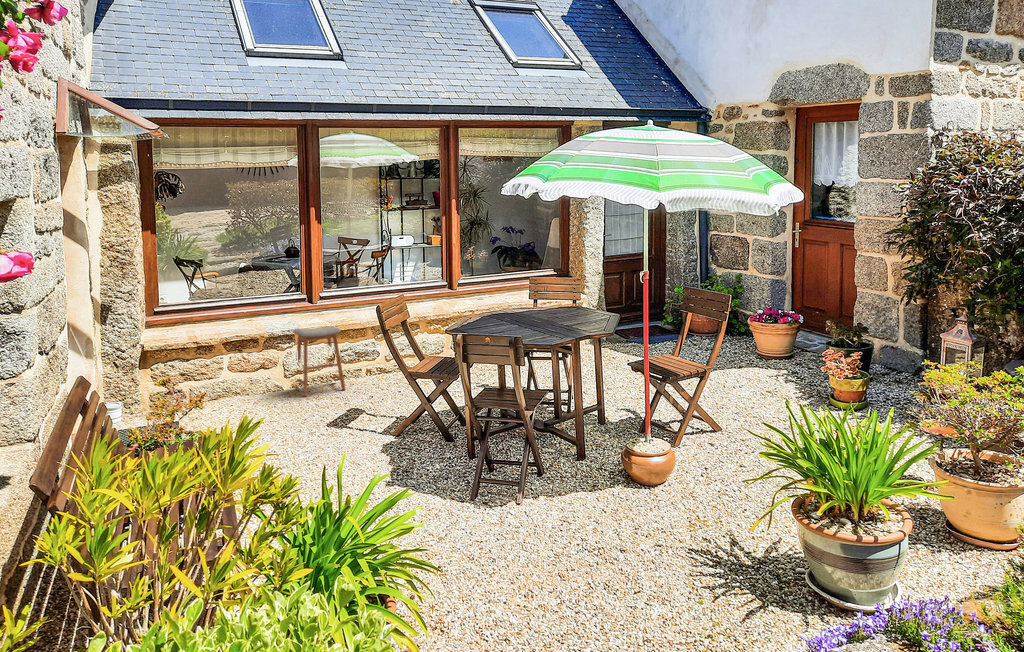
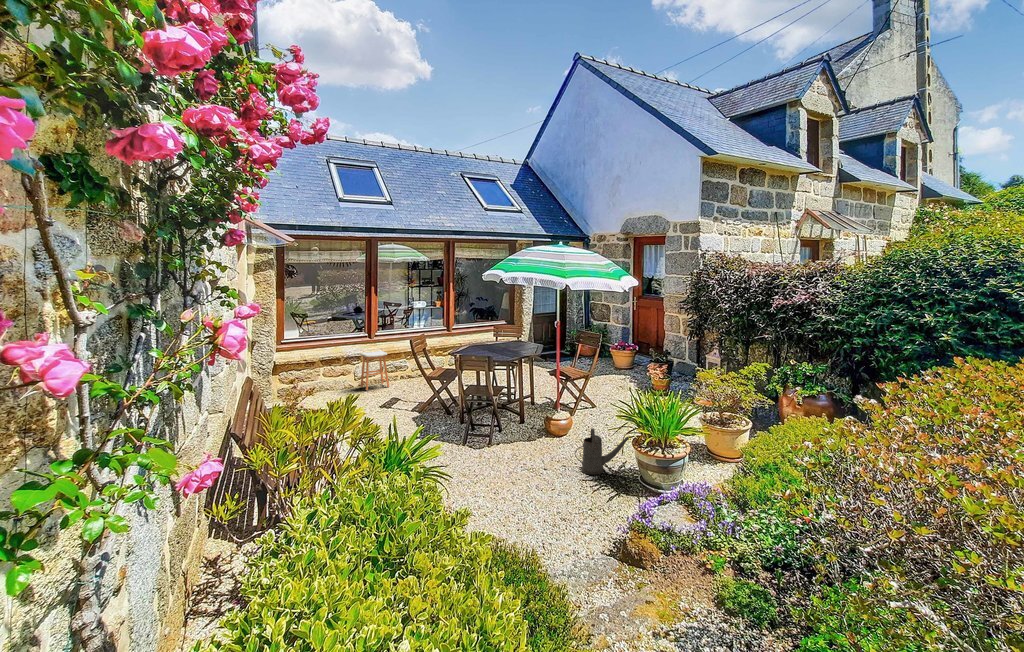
watering can: none [679,477,785,565] -> present [575,428,629,475]

